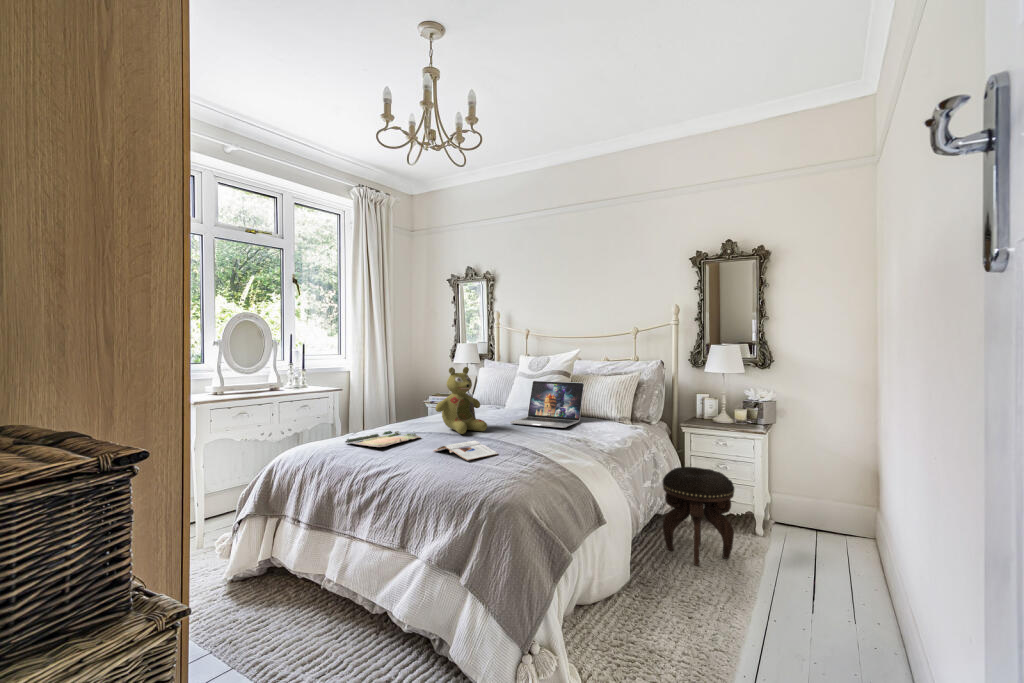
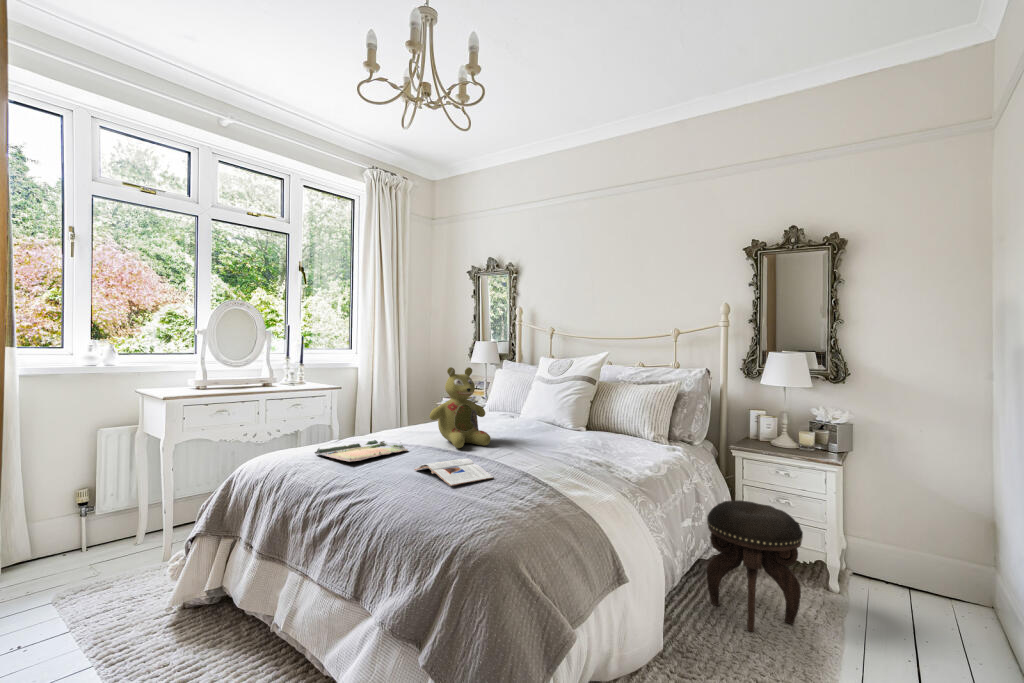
laptop: present [510,381,584,428] -> none [521,387,612,445]

